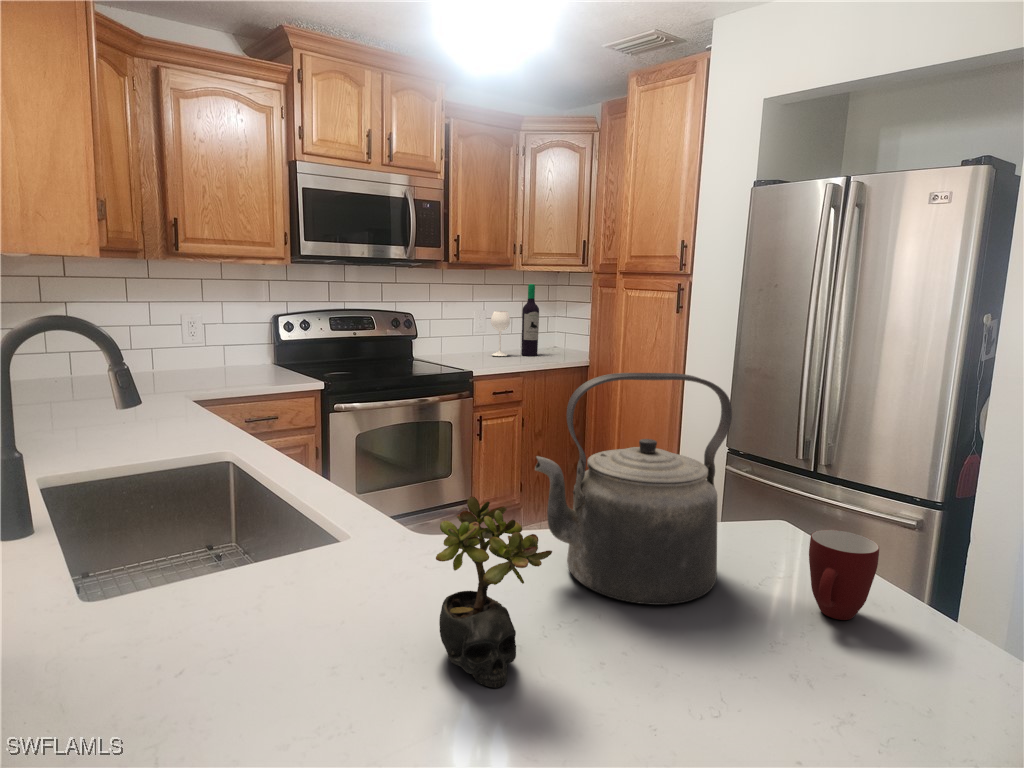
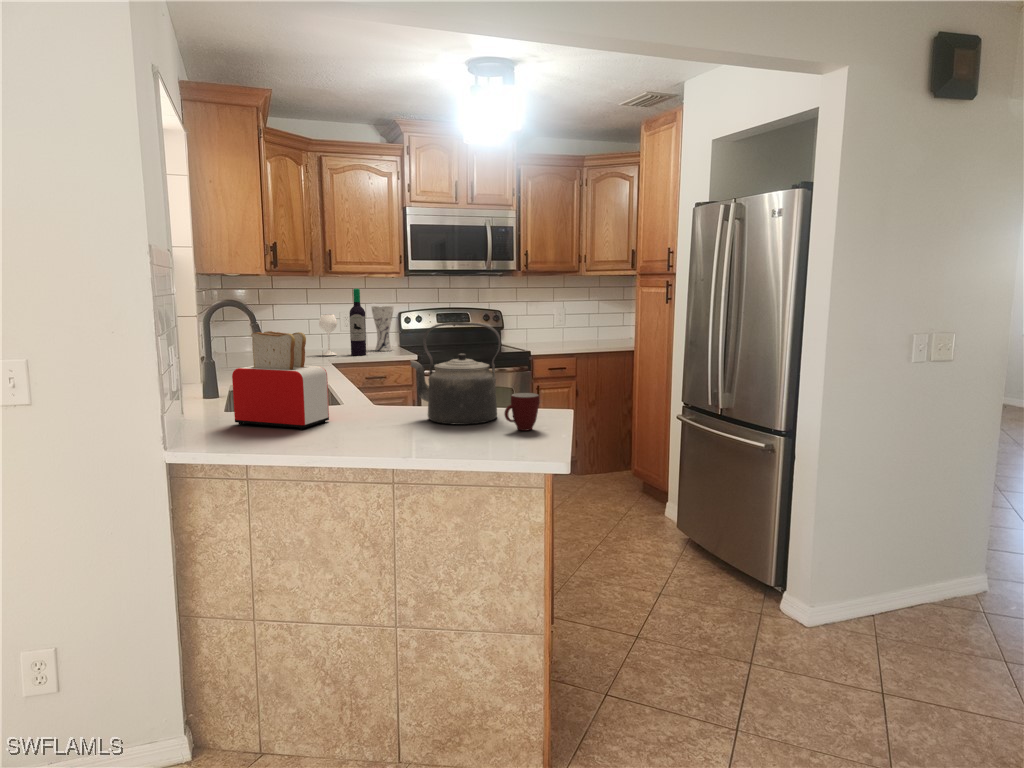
wine bottle: present [491,284,539,356] -> present [319,289,366,355]
vase: none [233,305,267,372] -> present [372,306,393,351]
toaster: none [93,403,358,674] -> present [232,331,329,429]
succulent plant: present [436,497,552,688] -> none [337,367,381,434]

